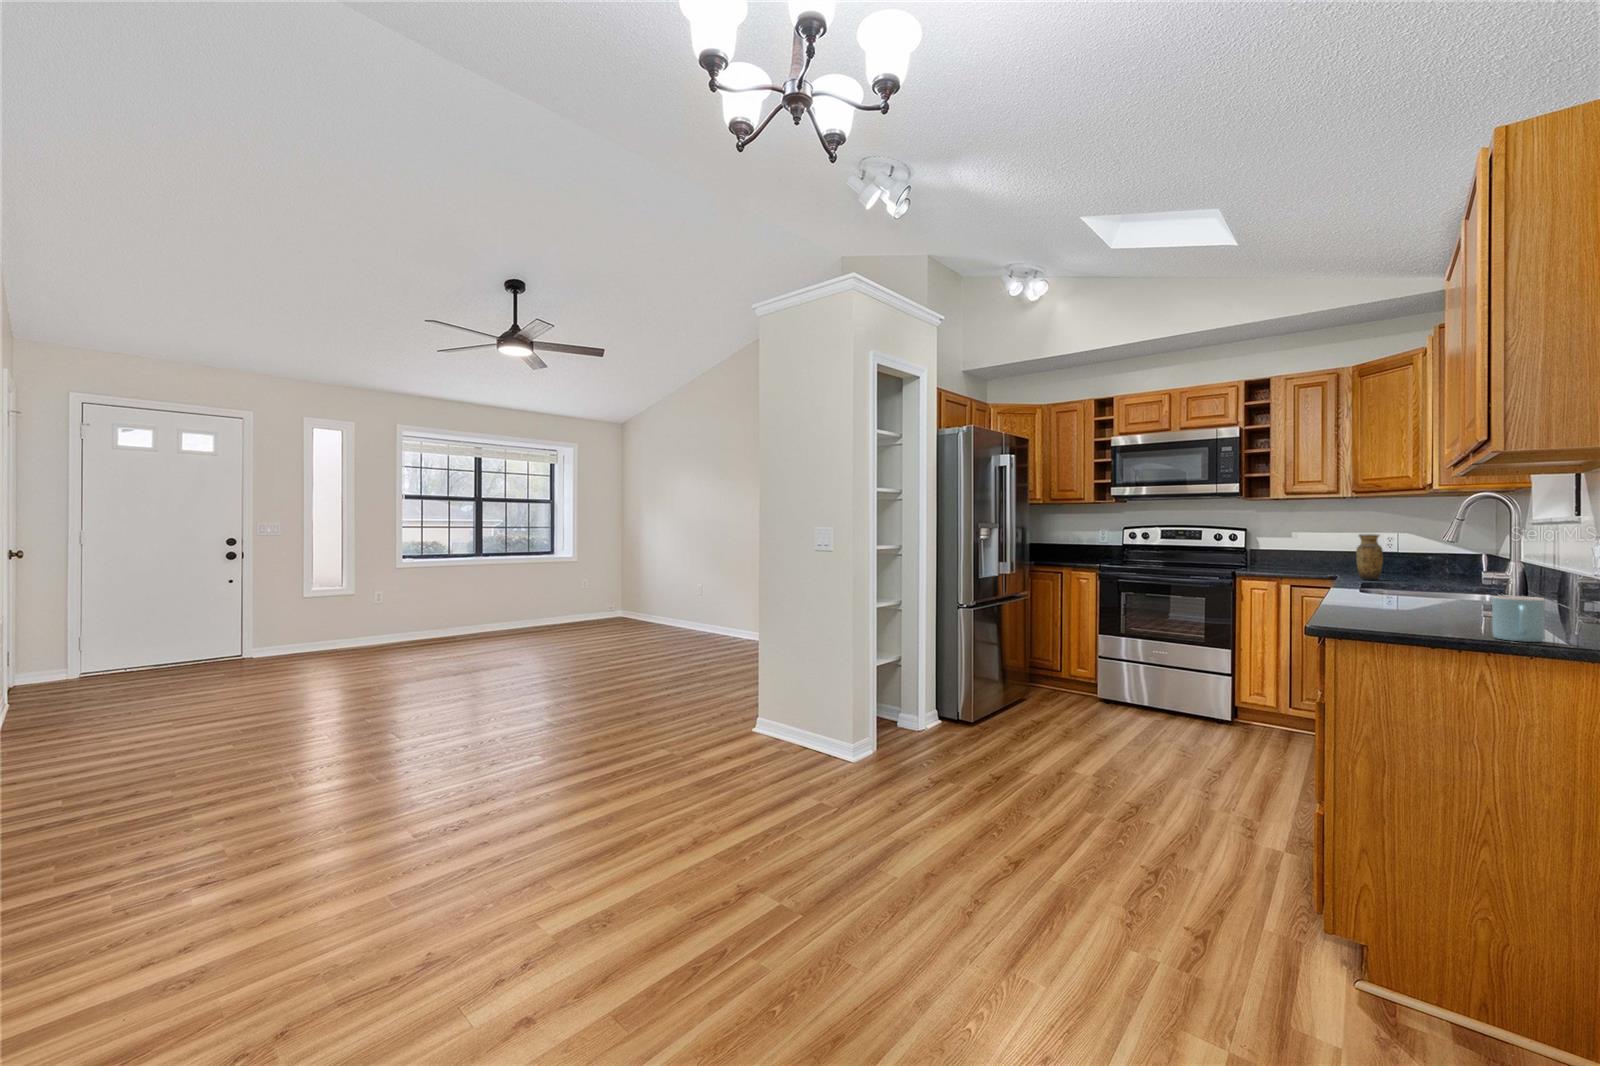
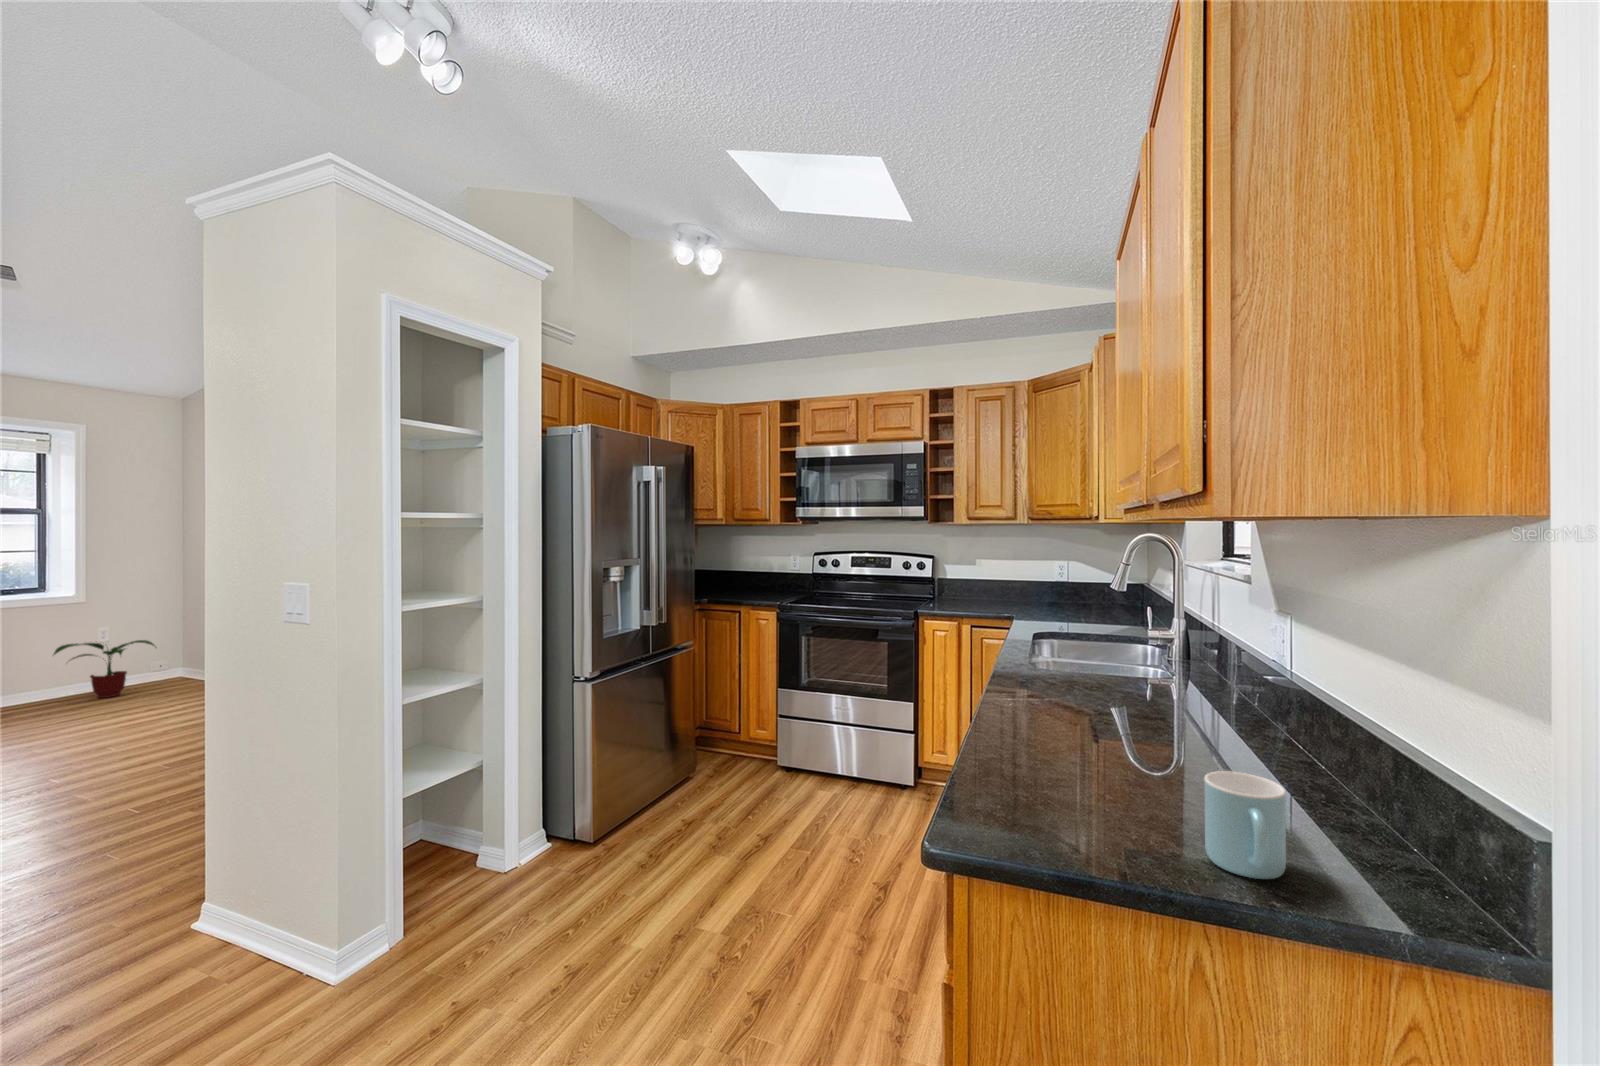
vase: present [1356,534,1383,580] -> none [1033,564,1056,614]
potted plant: none [568,584,616,626] -> present [54,640,155,698]

